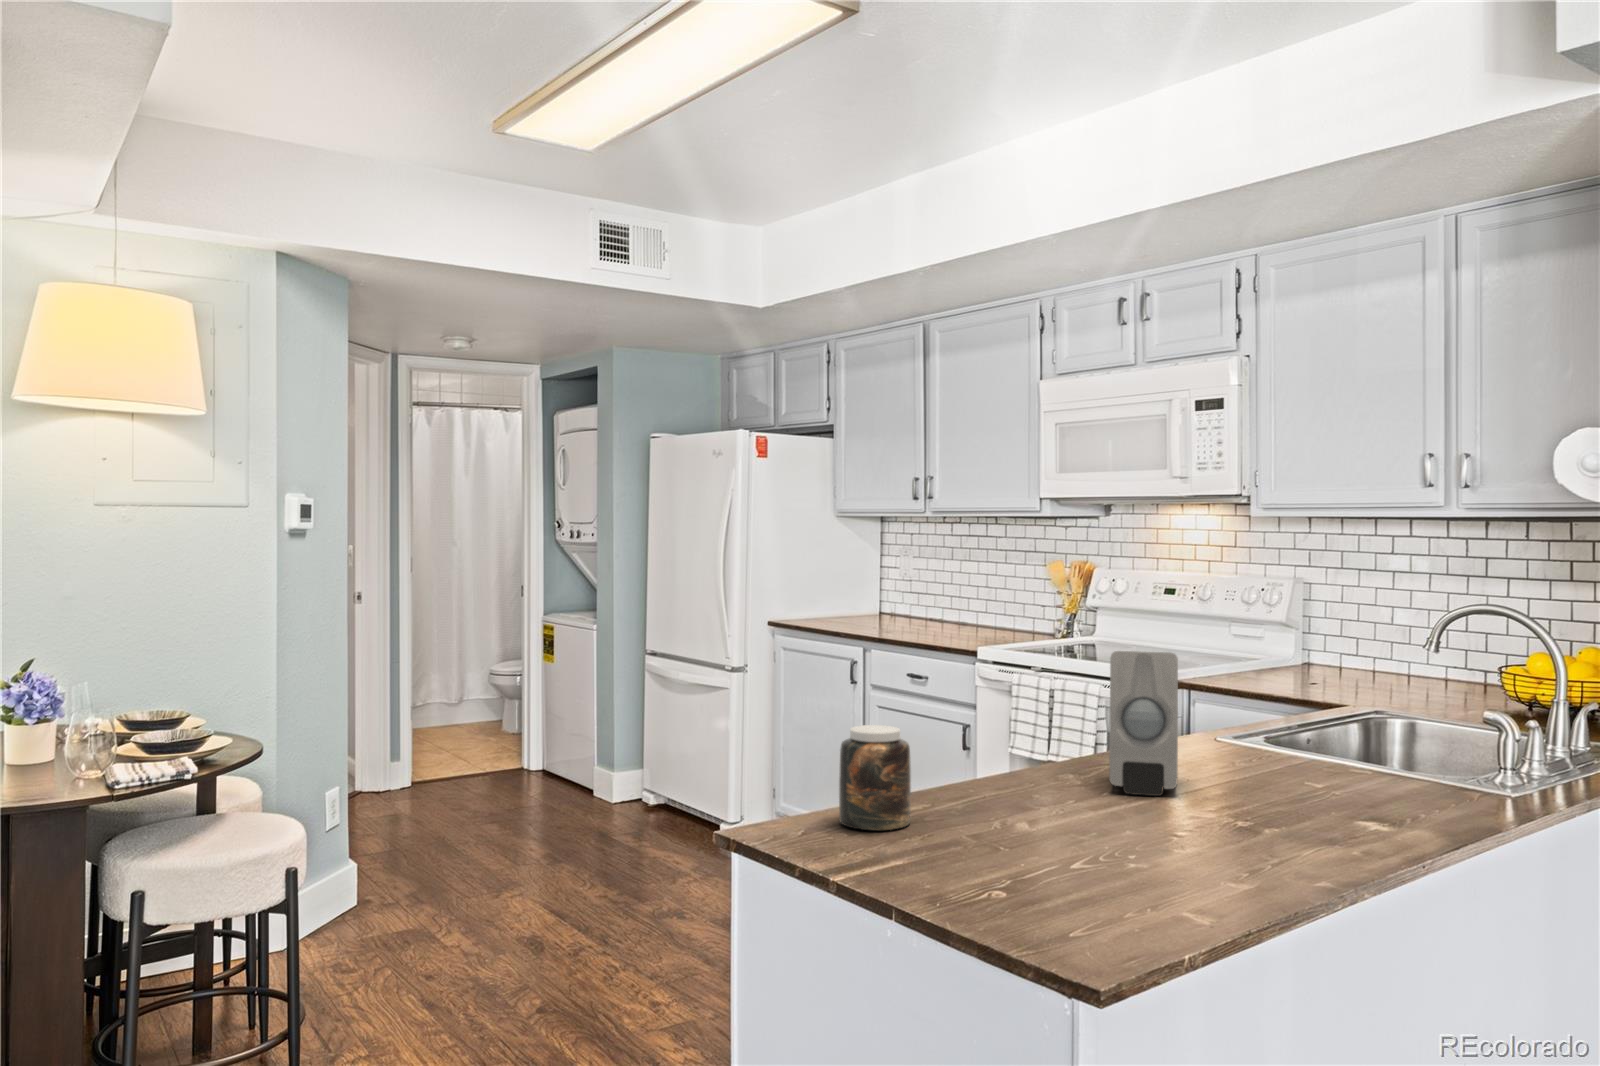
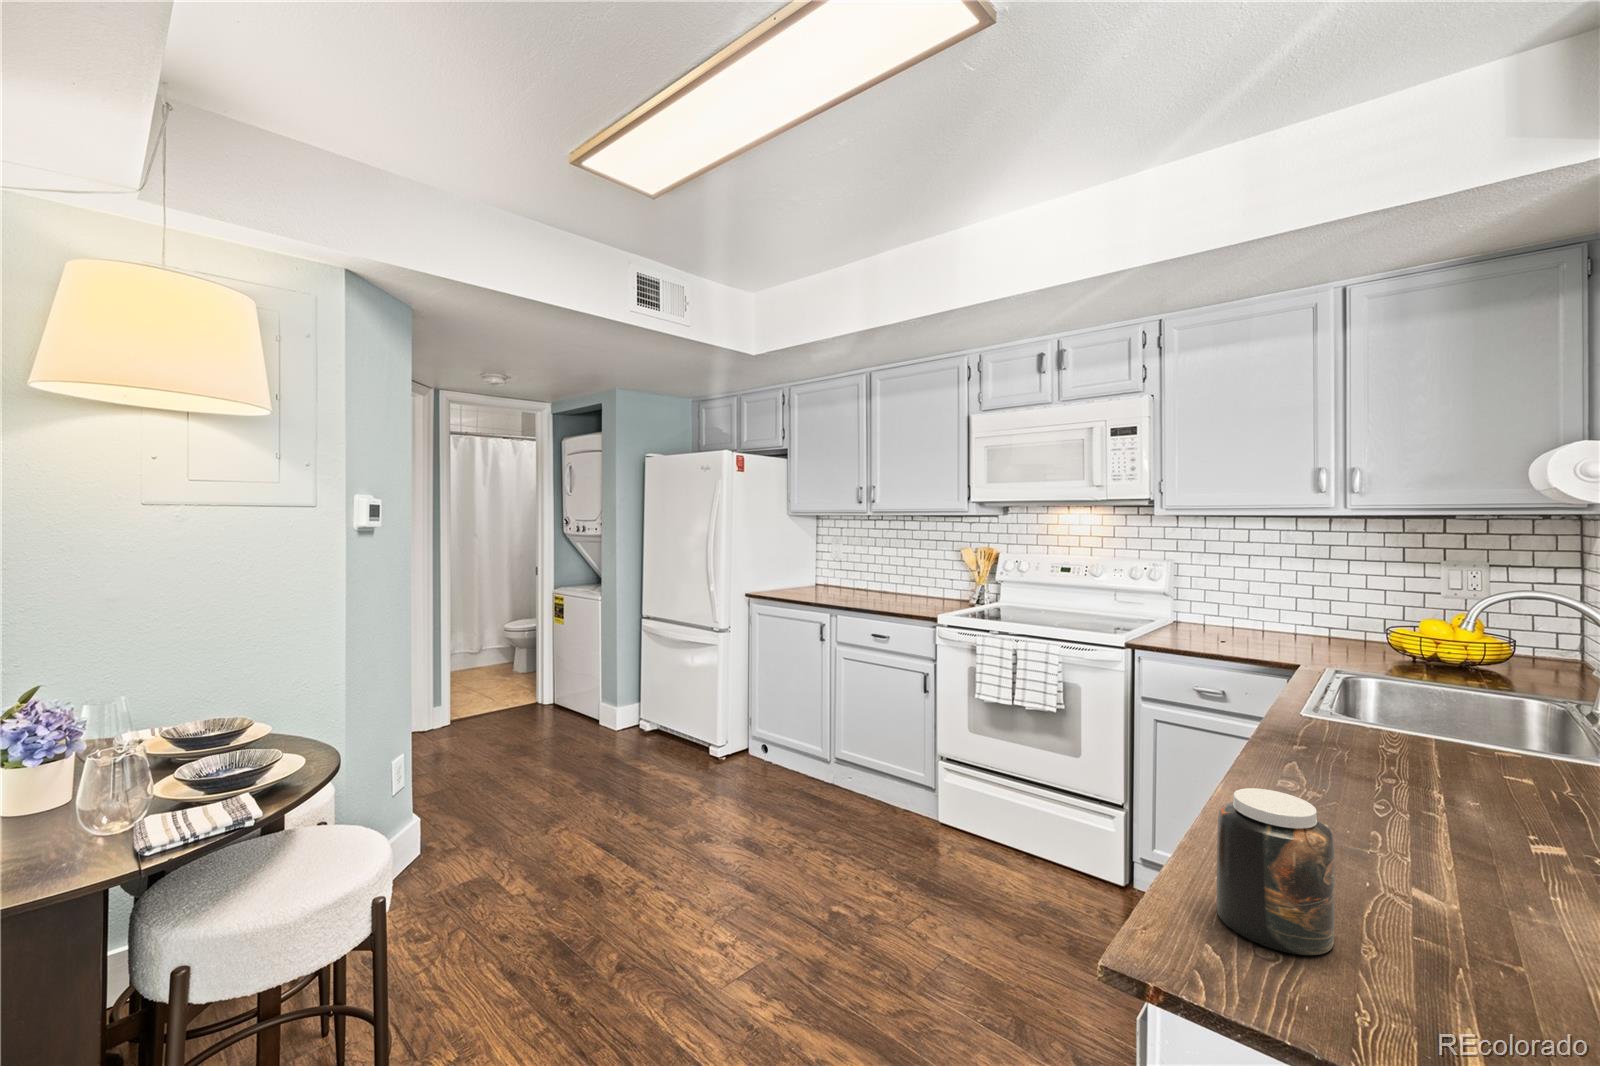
soap dispenser: present [1109,651,1178,796] -> none [1322,655,1471,824]

